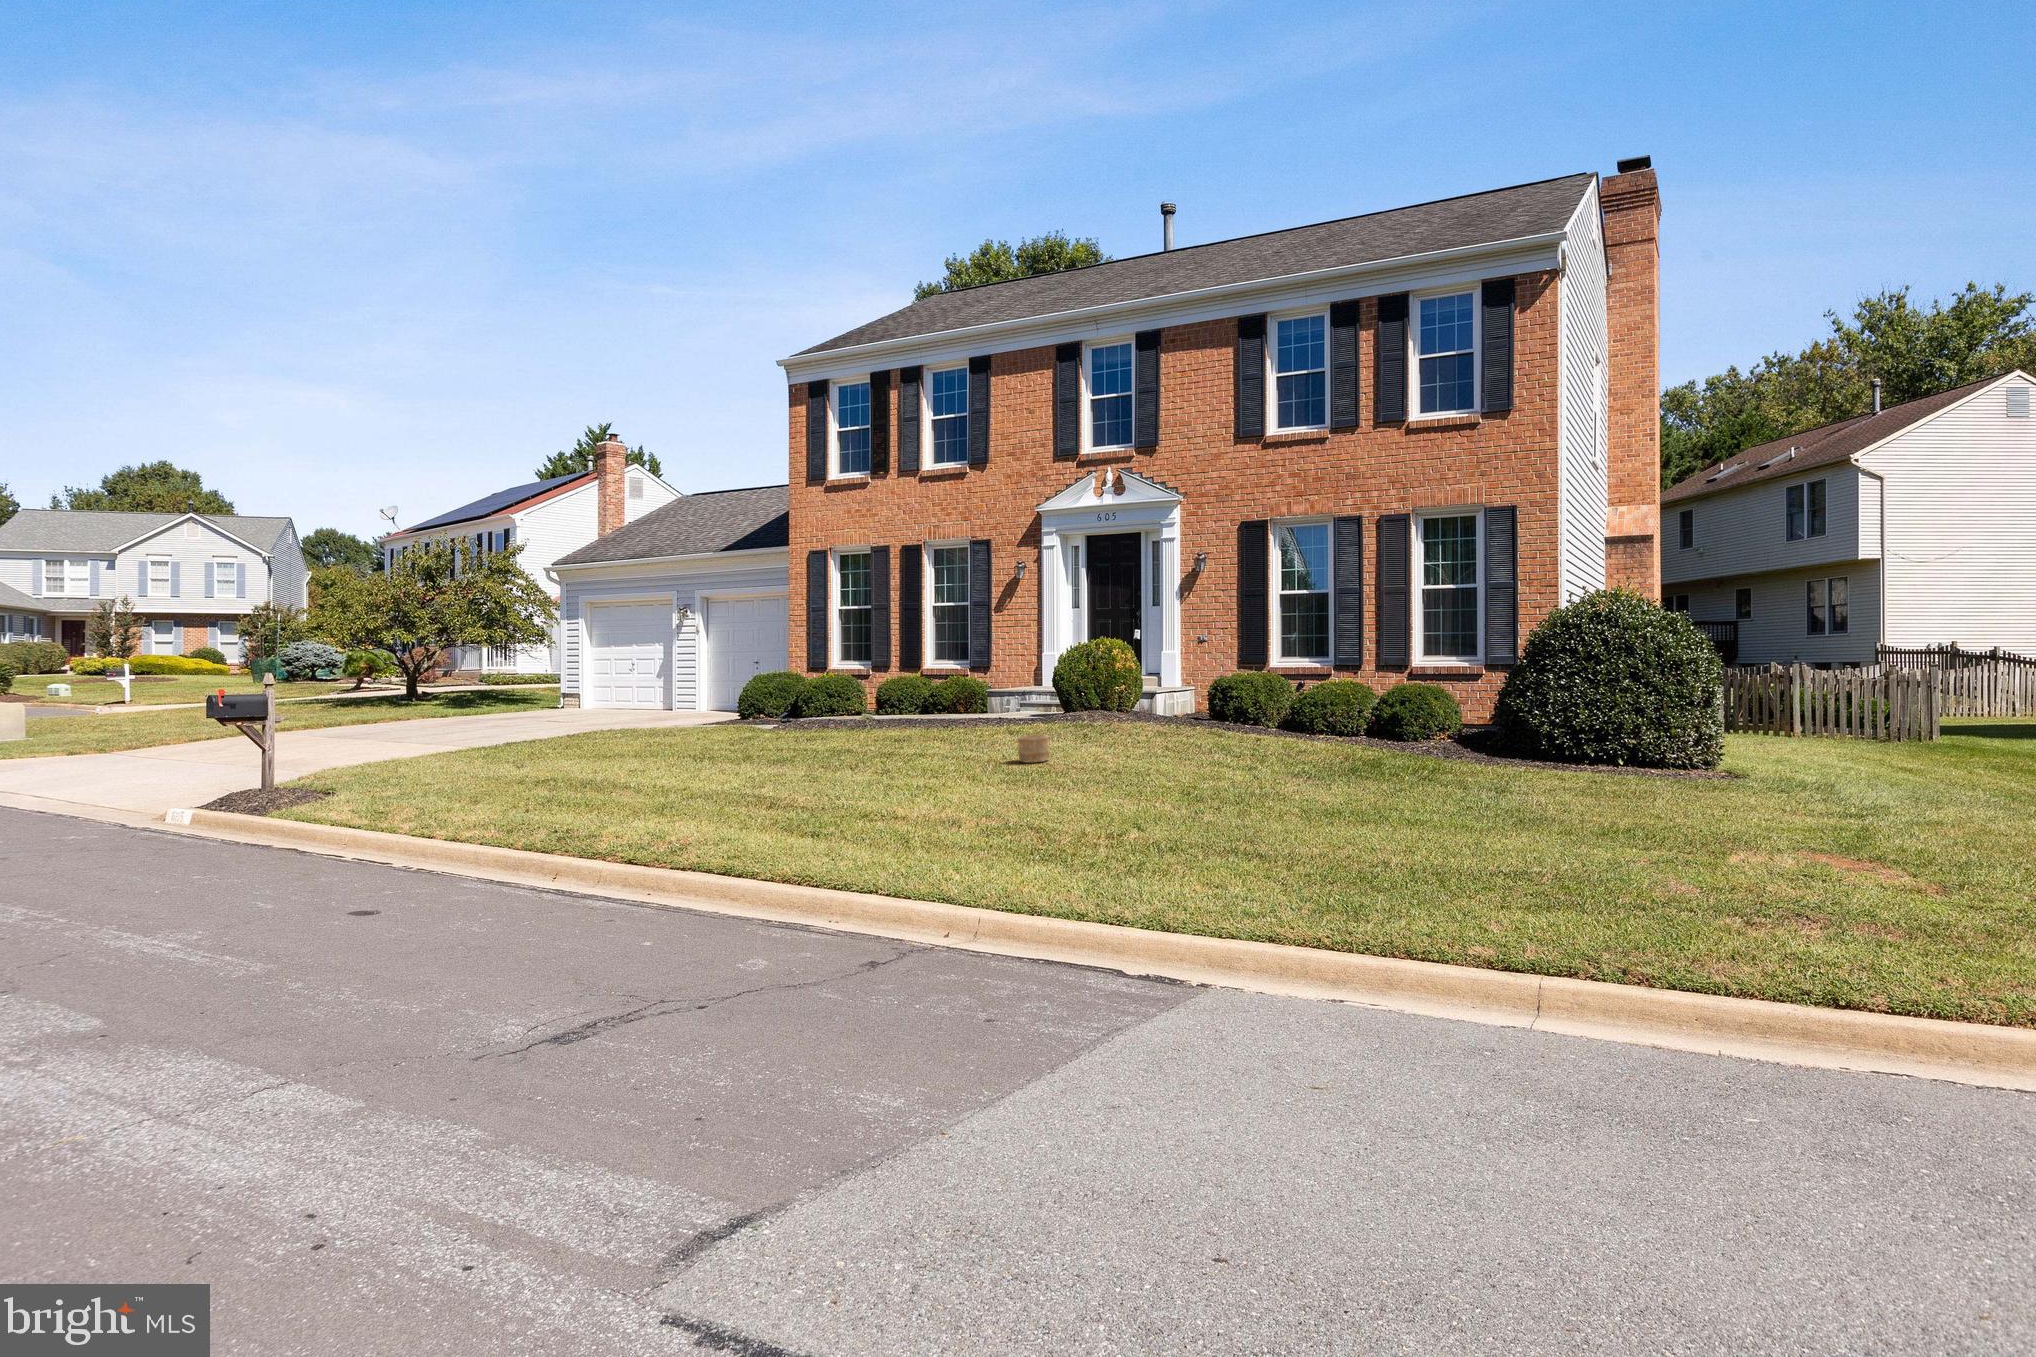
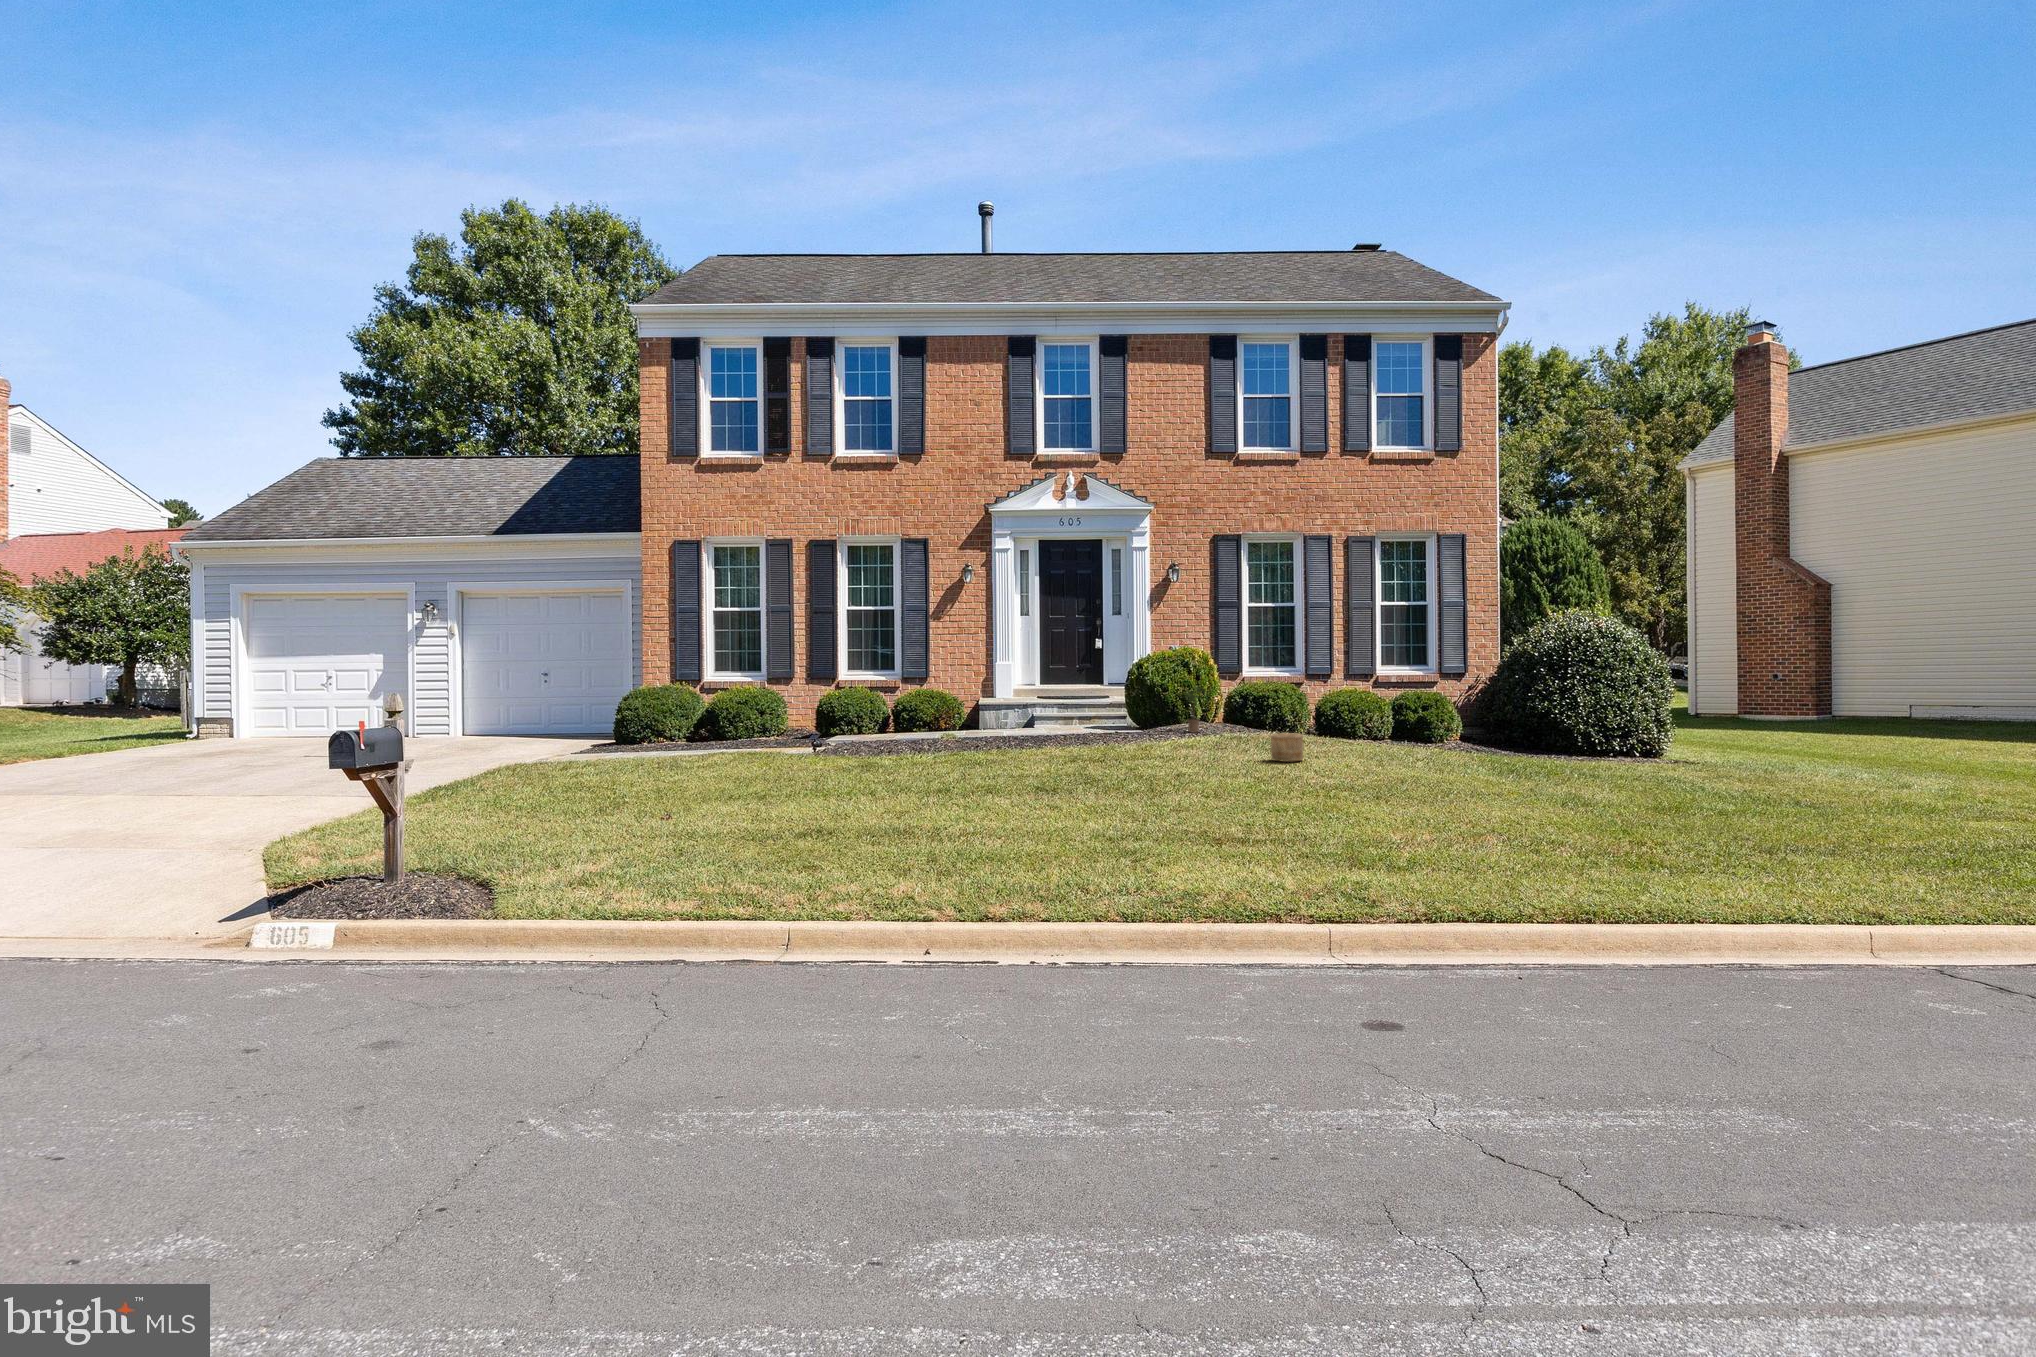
potted plant: none [1091,679,1122,726] -> present [1185,687,1205,733]

